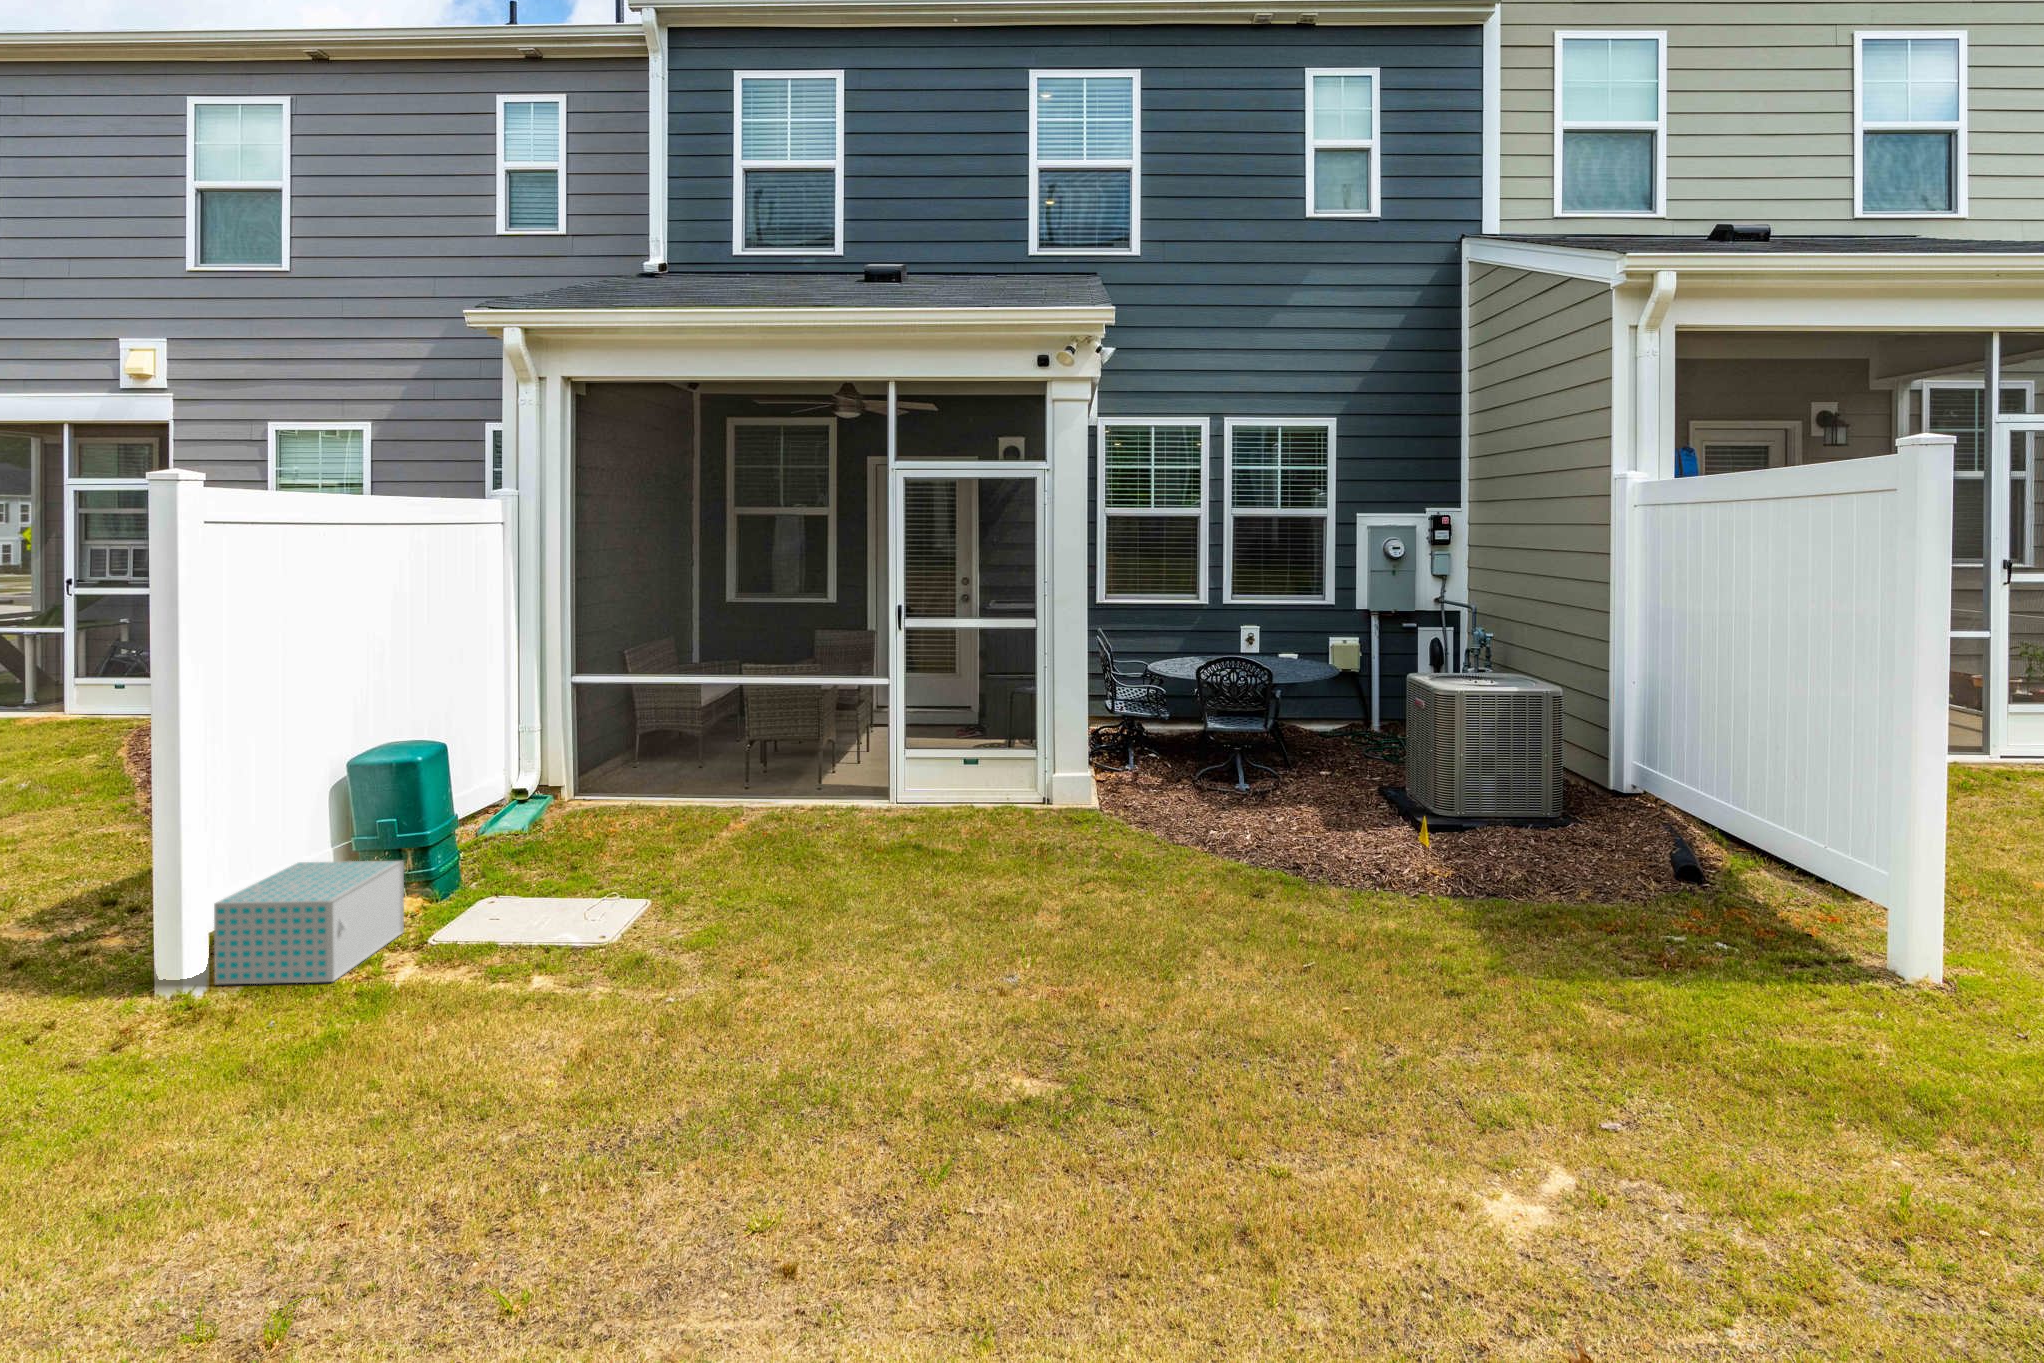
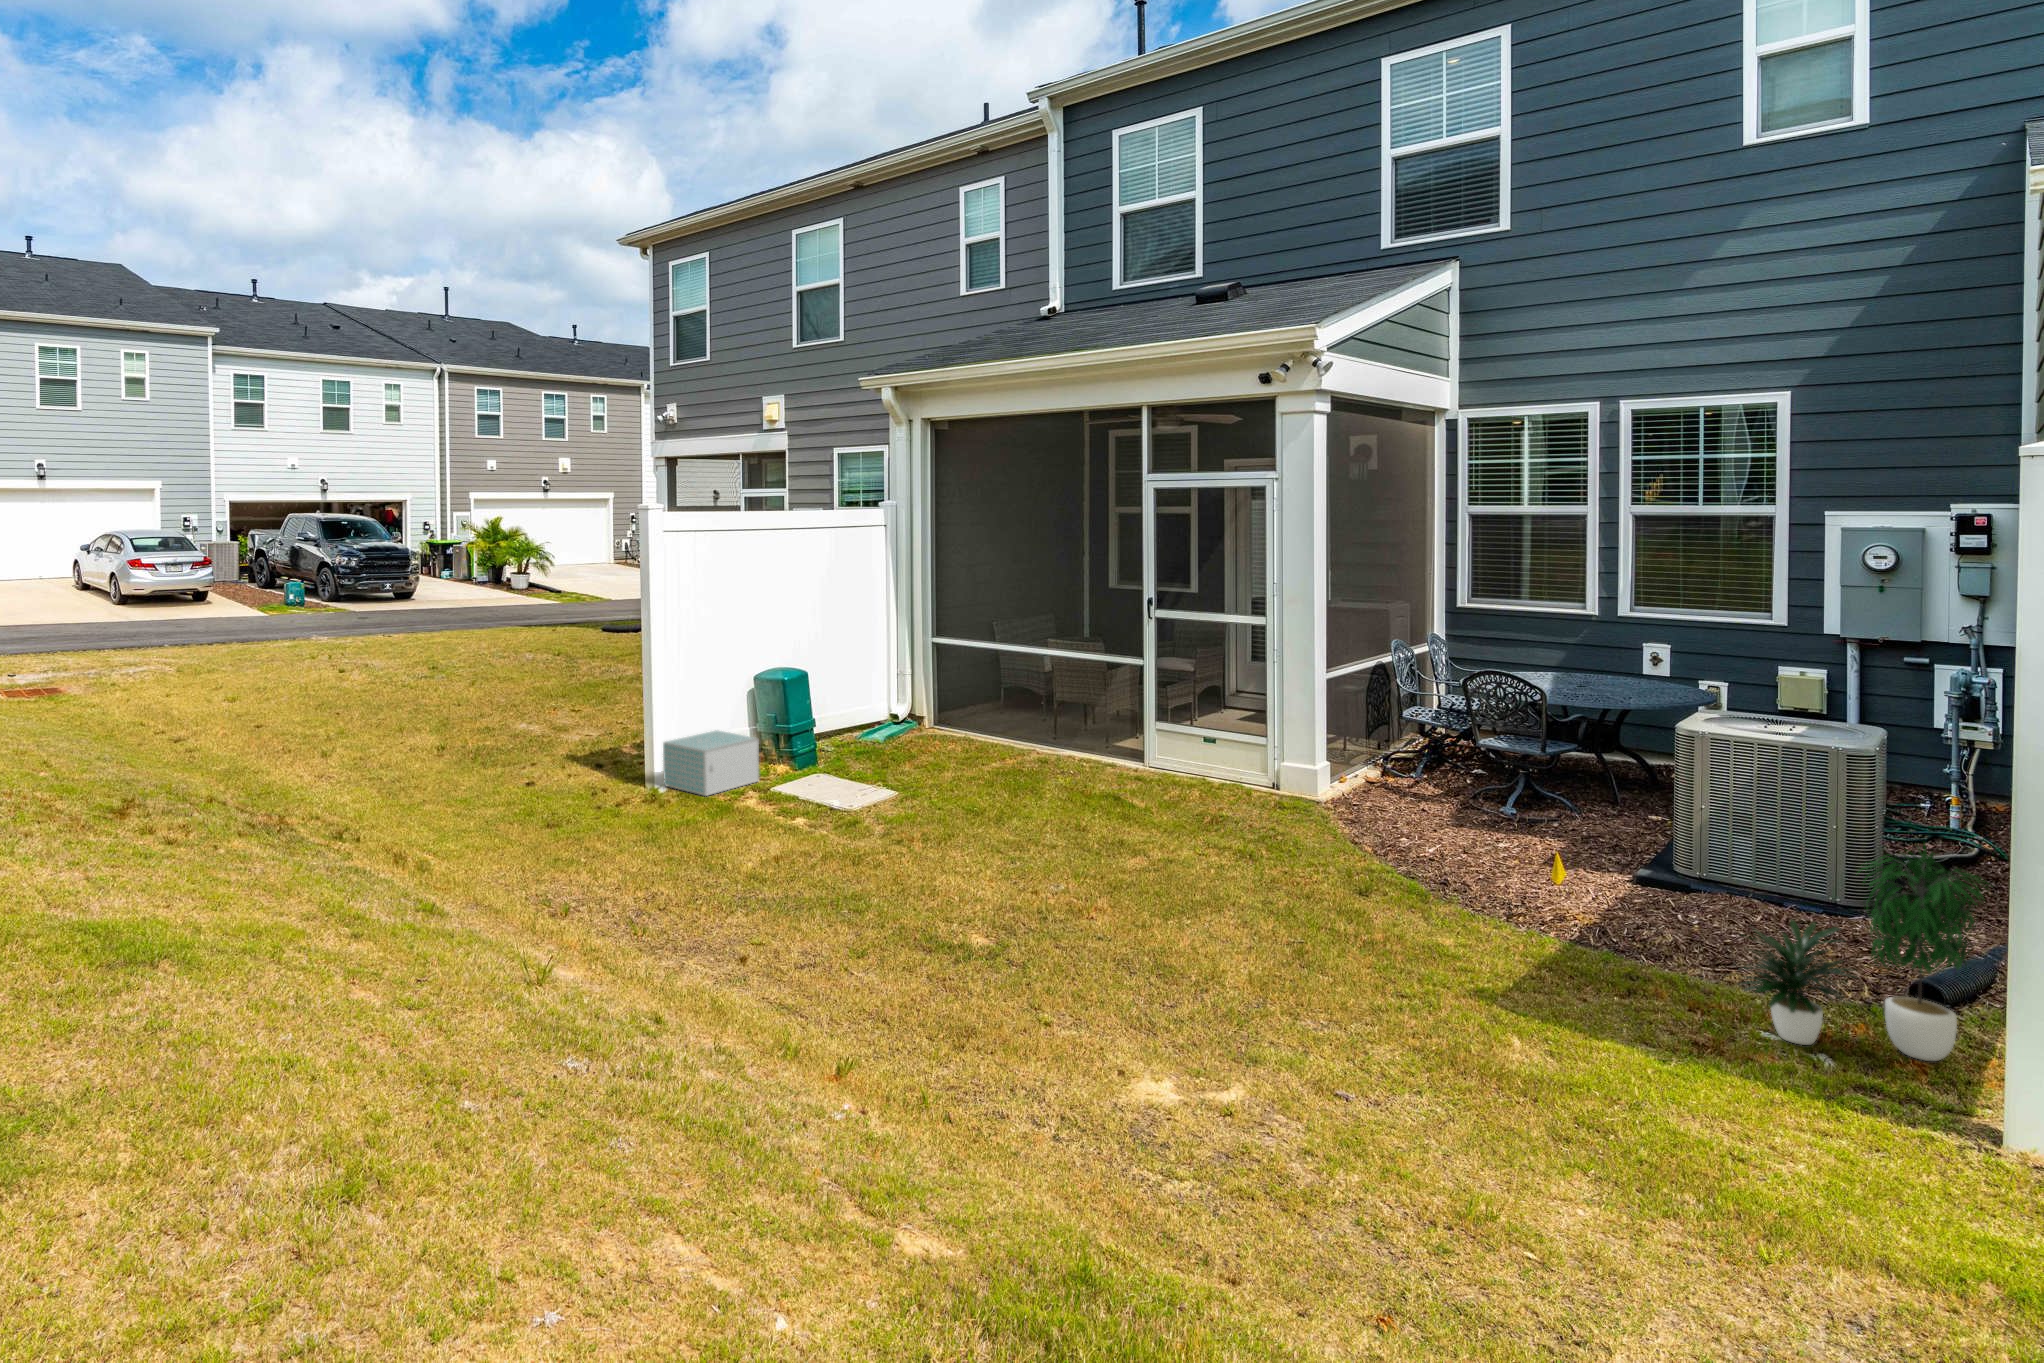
potted plant: none [1648,748,1792,934] -> present [1739,843,1988,1061]

